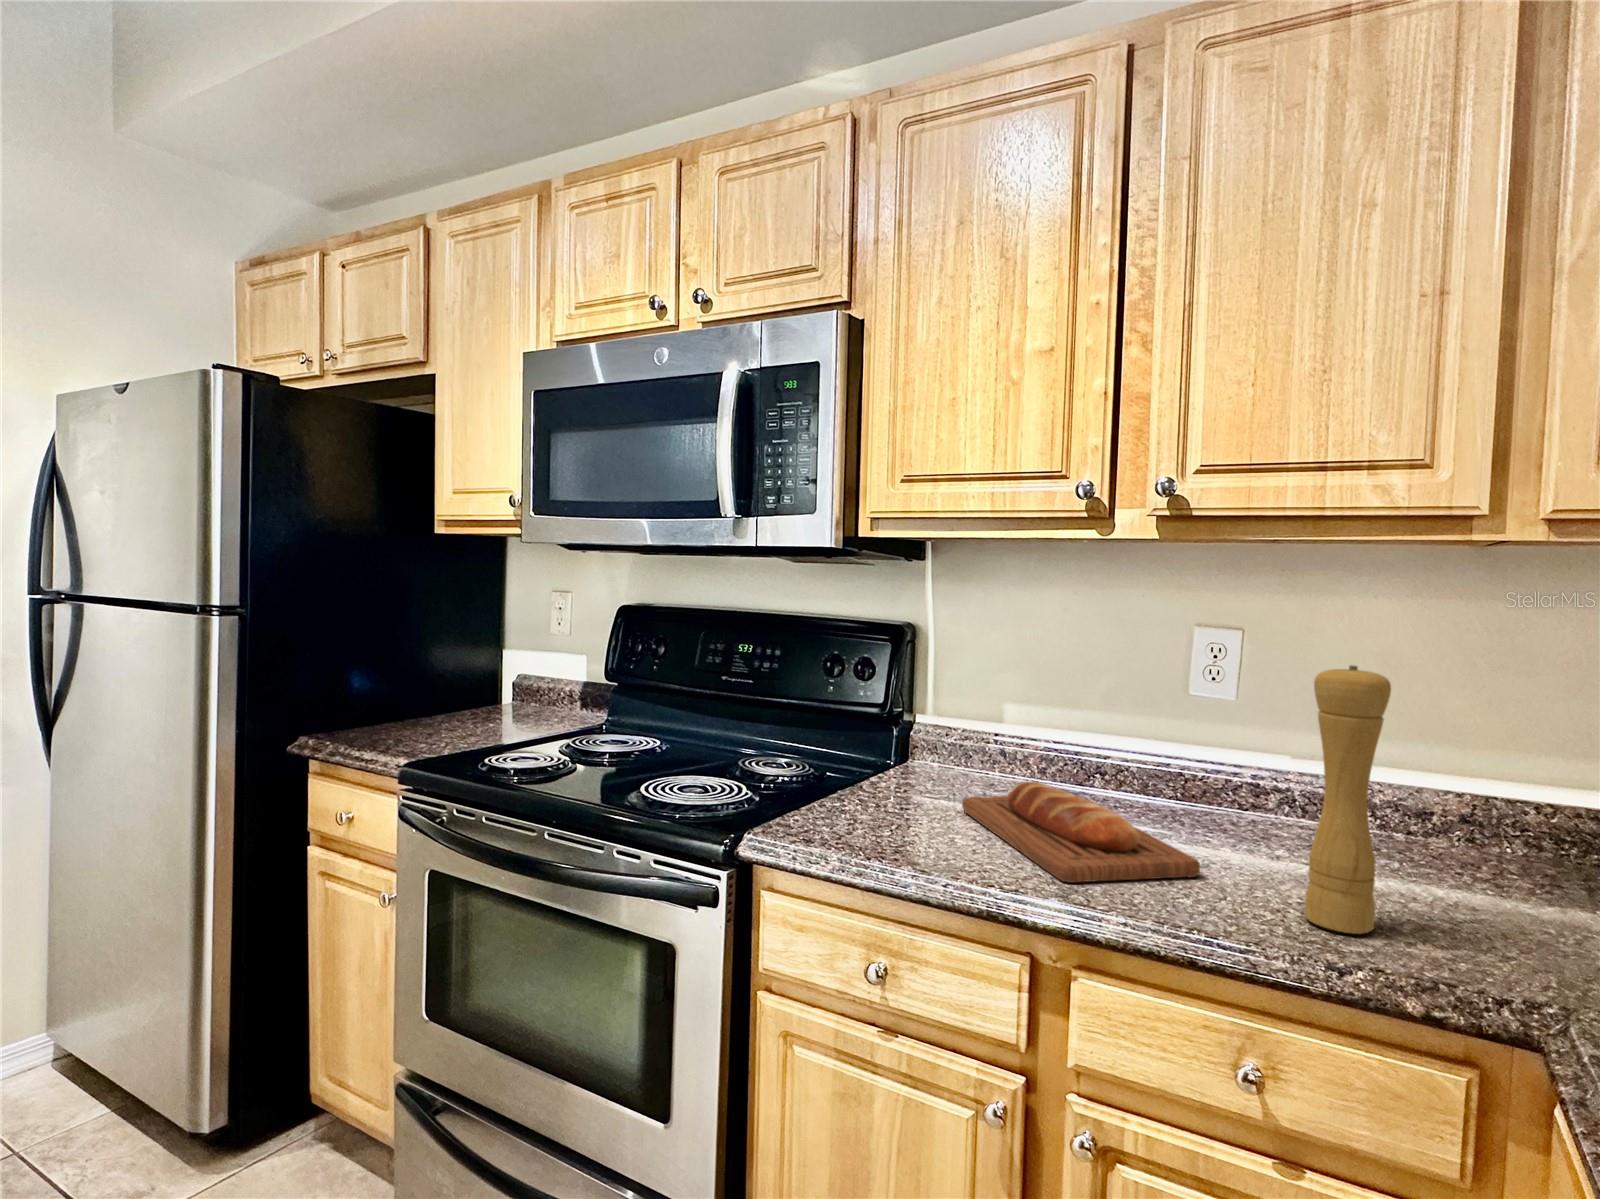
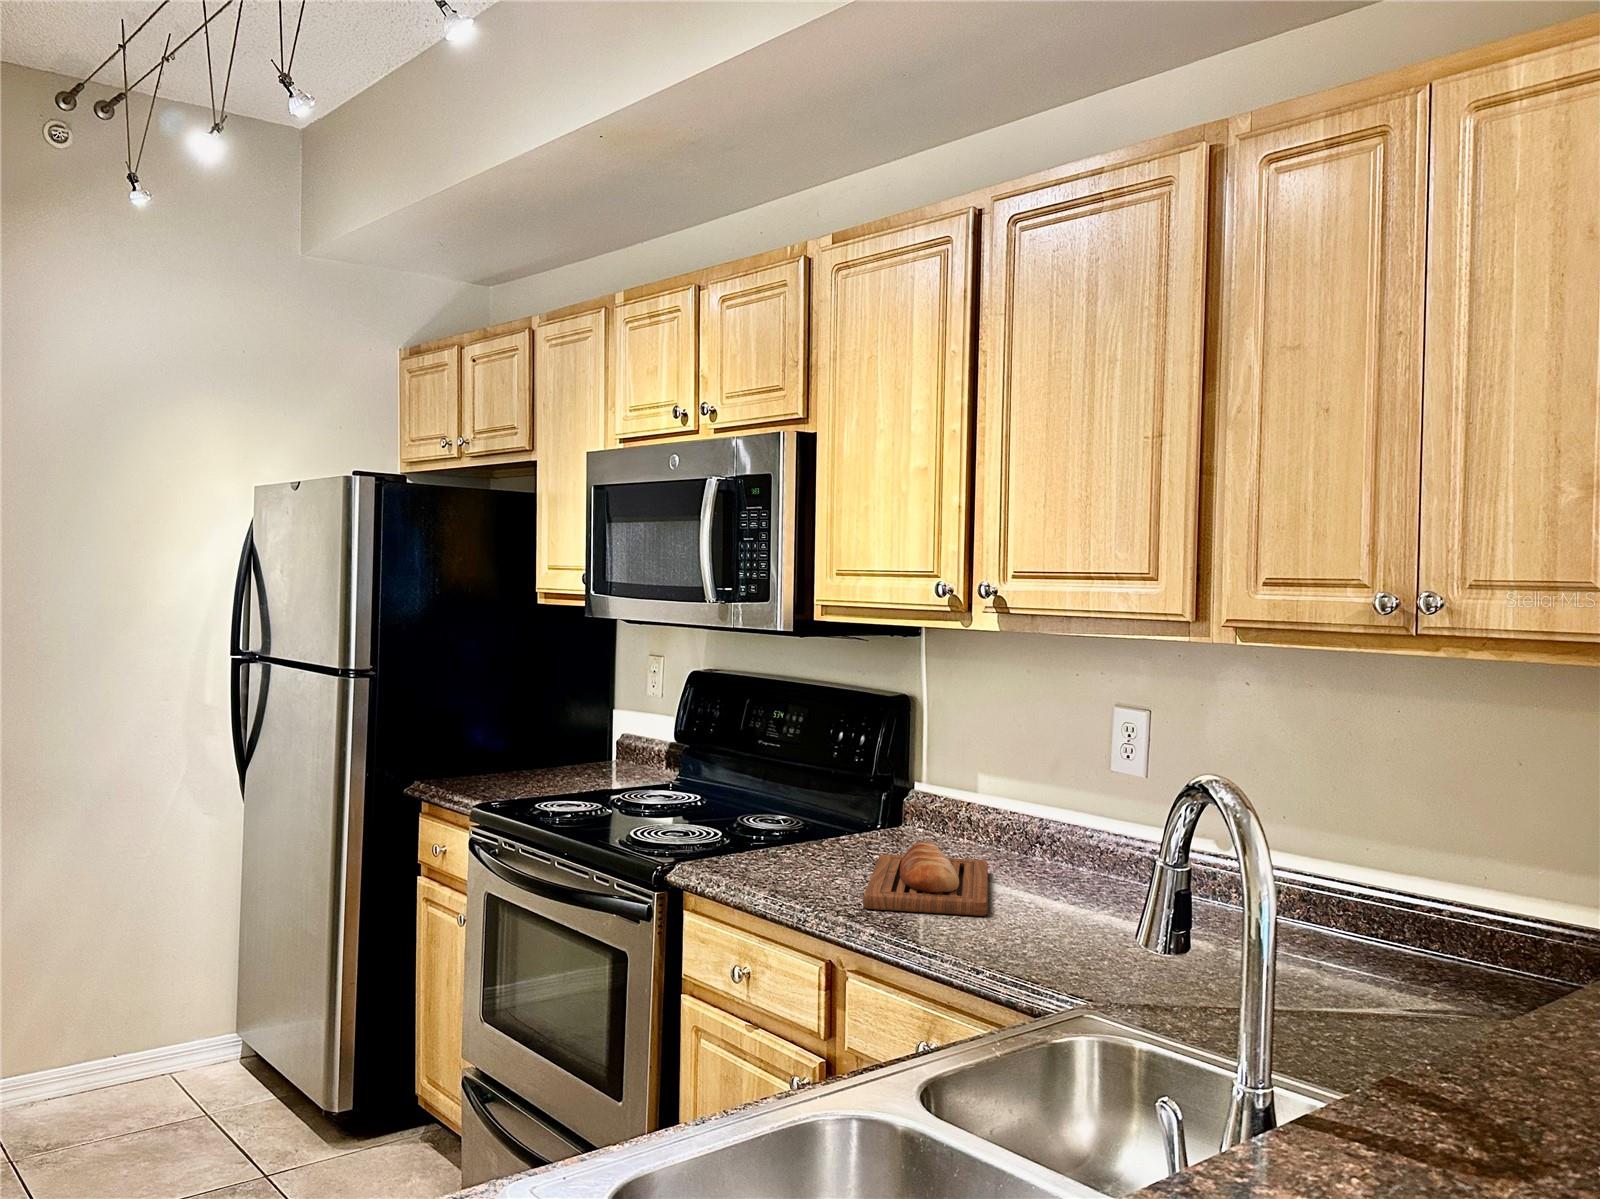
pepper mill: present [1304,665,1391,934] -> none [1003,741,1060,950]

